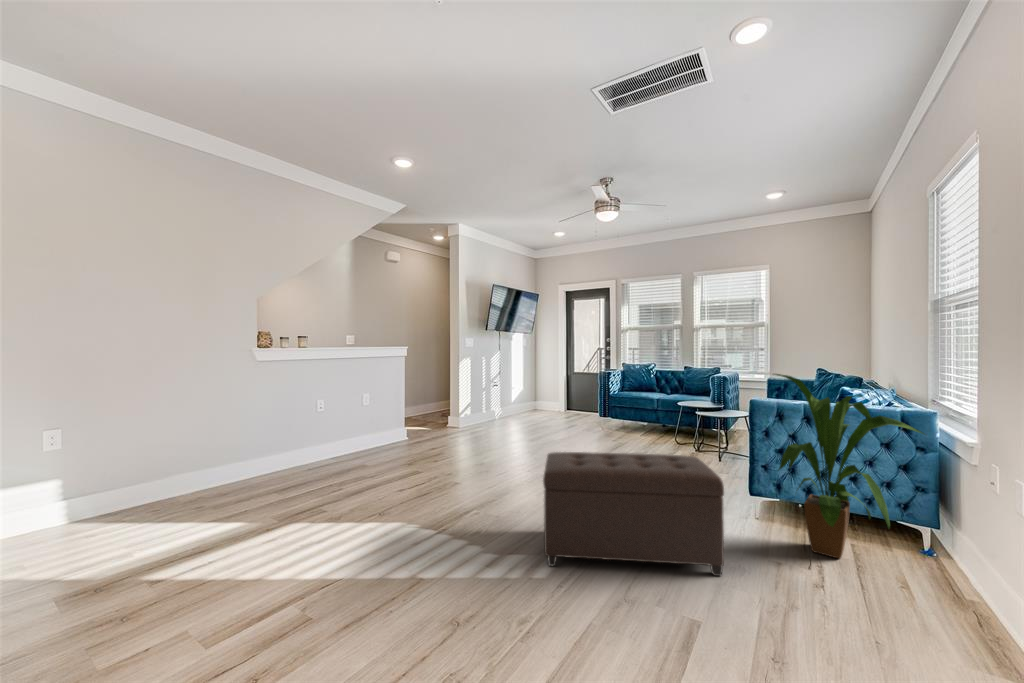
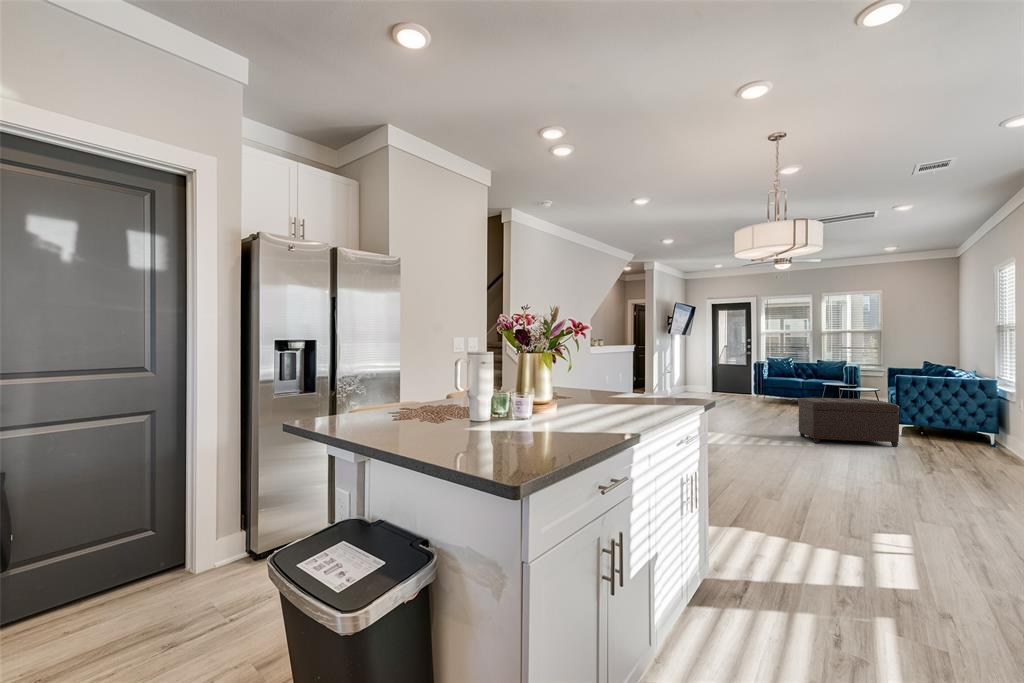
house plant: present [774,374,924,559] -> none [916,361,993,445]

